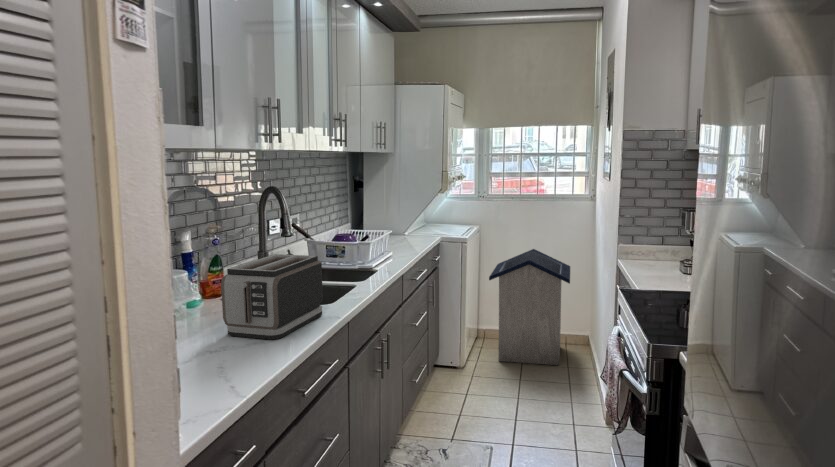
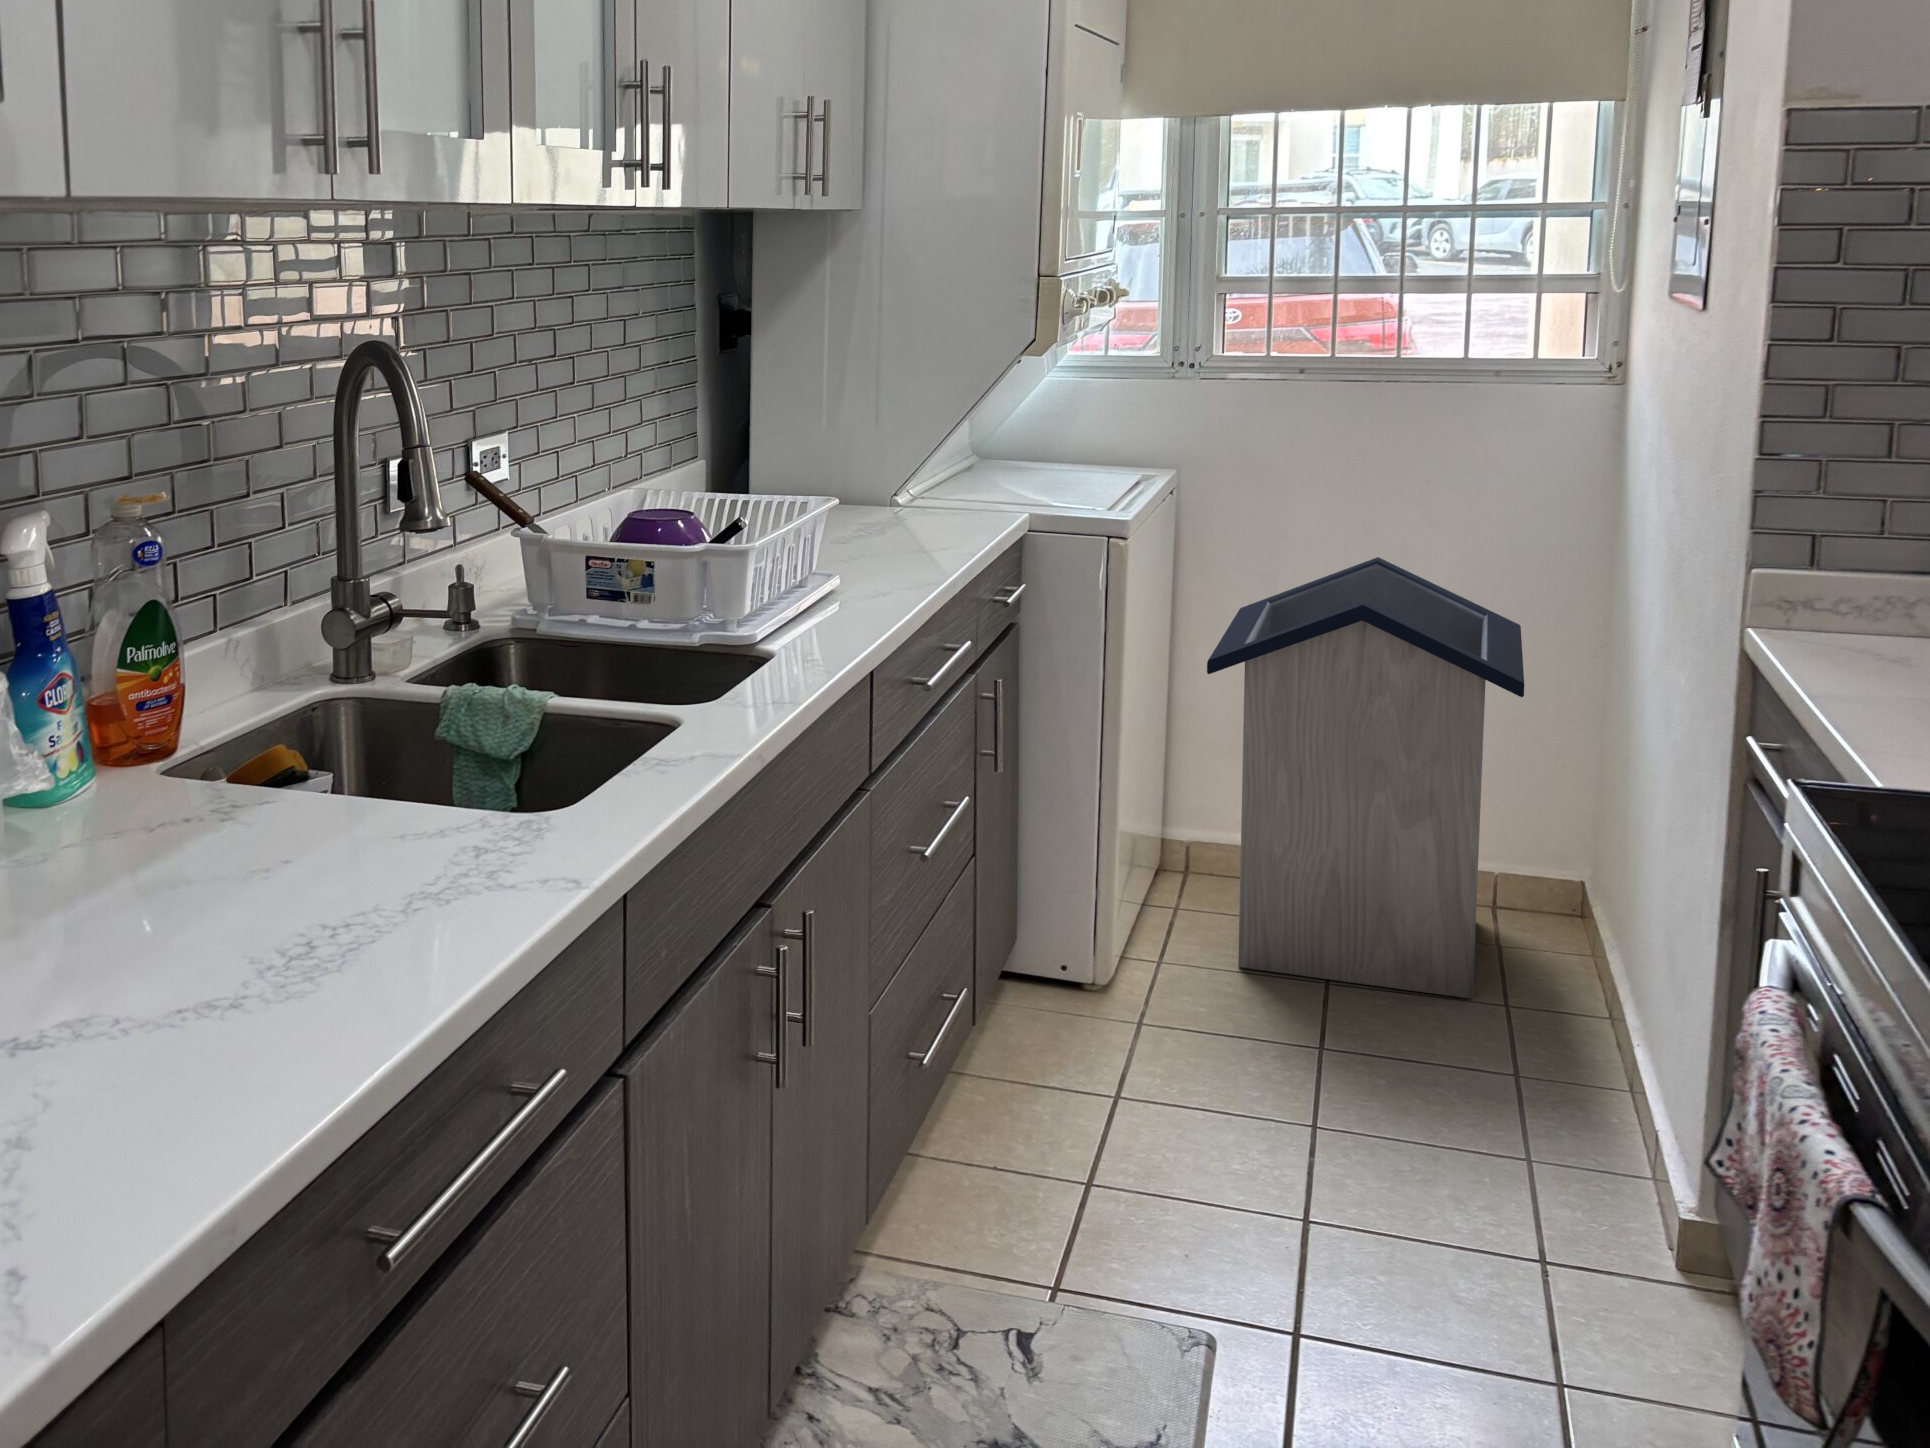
toaster: present [221,254,323,339] -> none [82,617,511,995]

